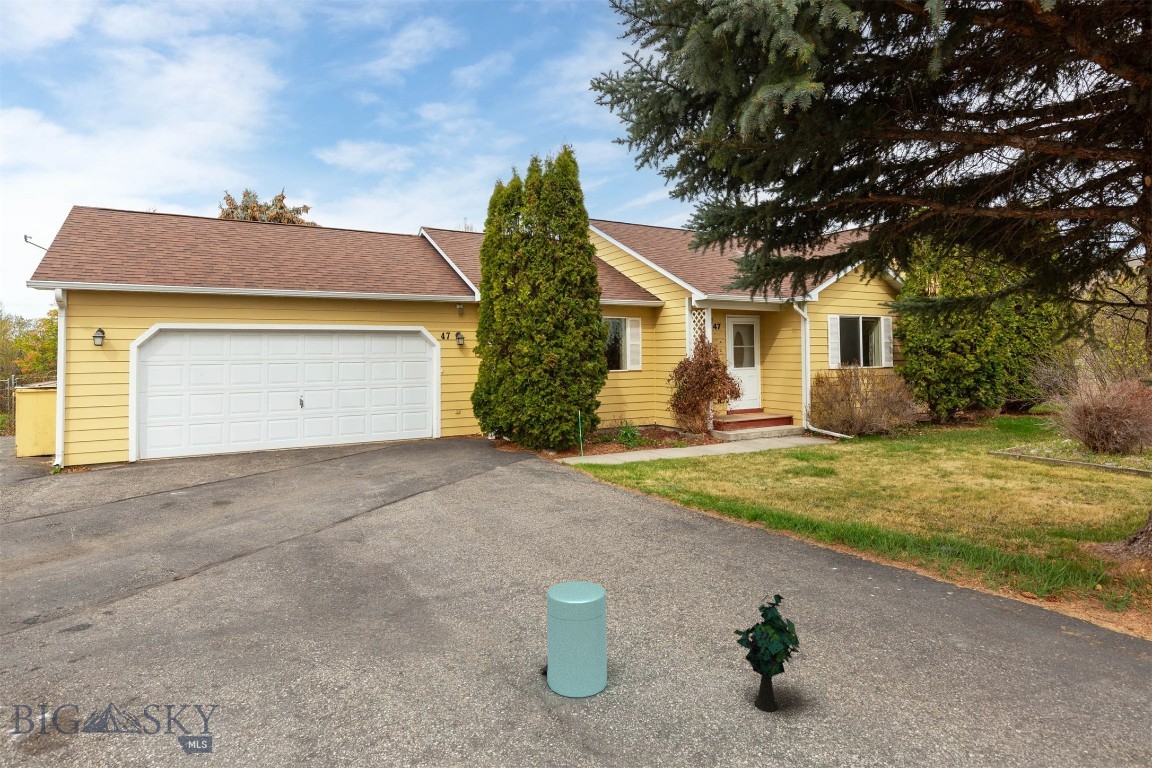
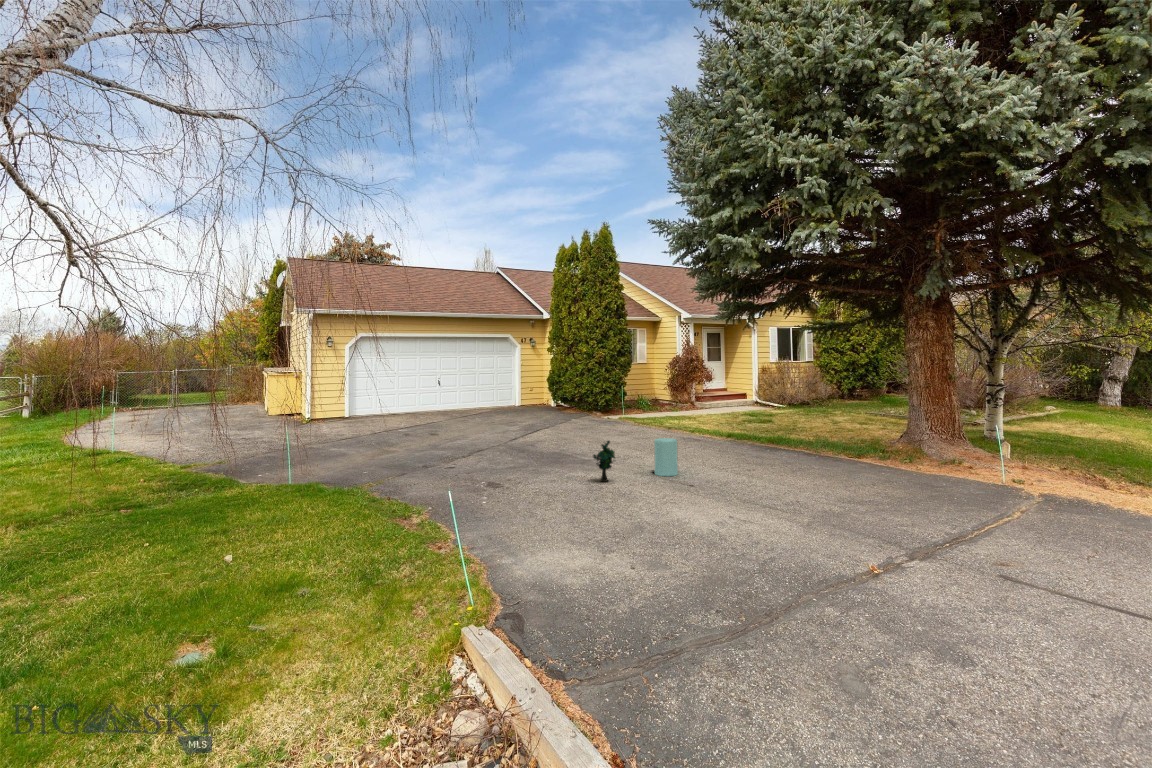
decorative plant: present [734,594,799,711] -> present [593,441,615,482]

